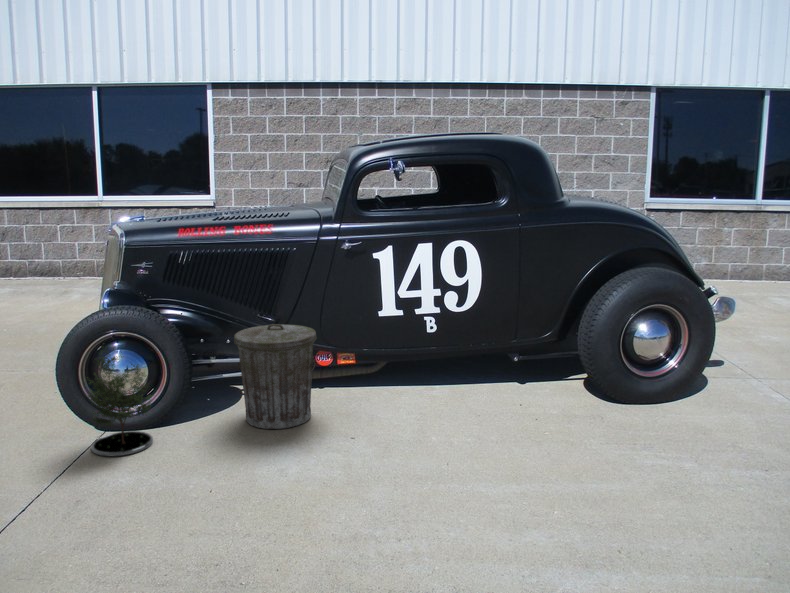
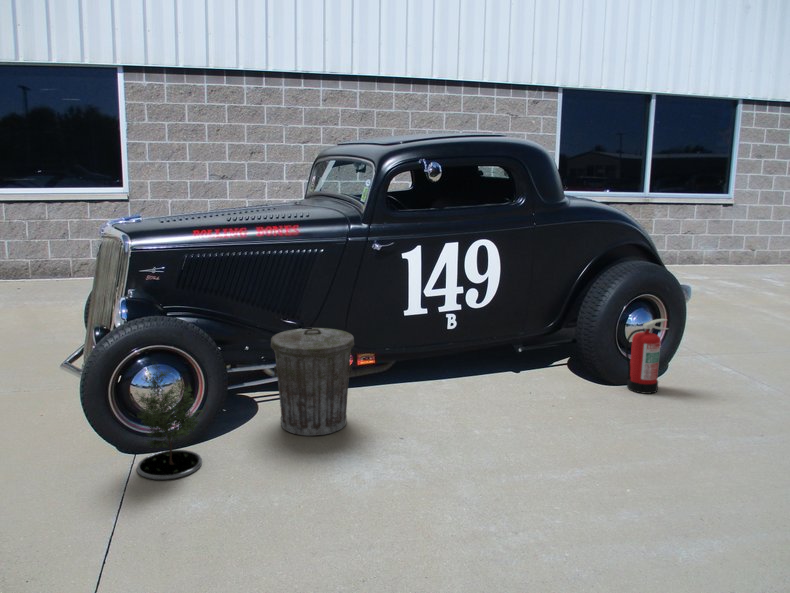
fire extinguisher: none [626,332,682,414] -> present [625,319,667,394]

